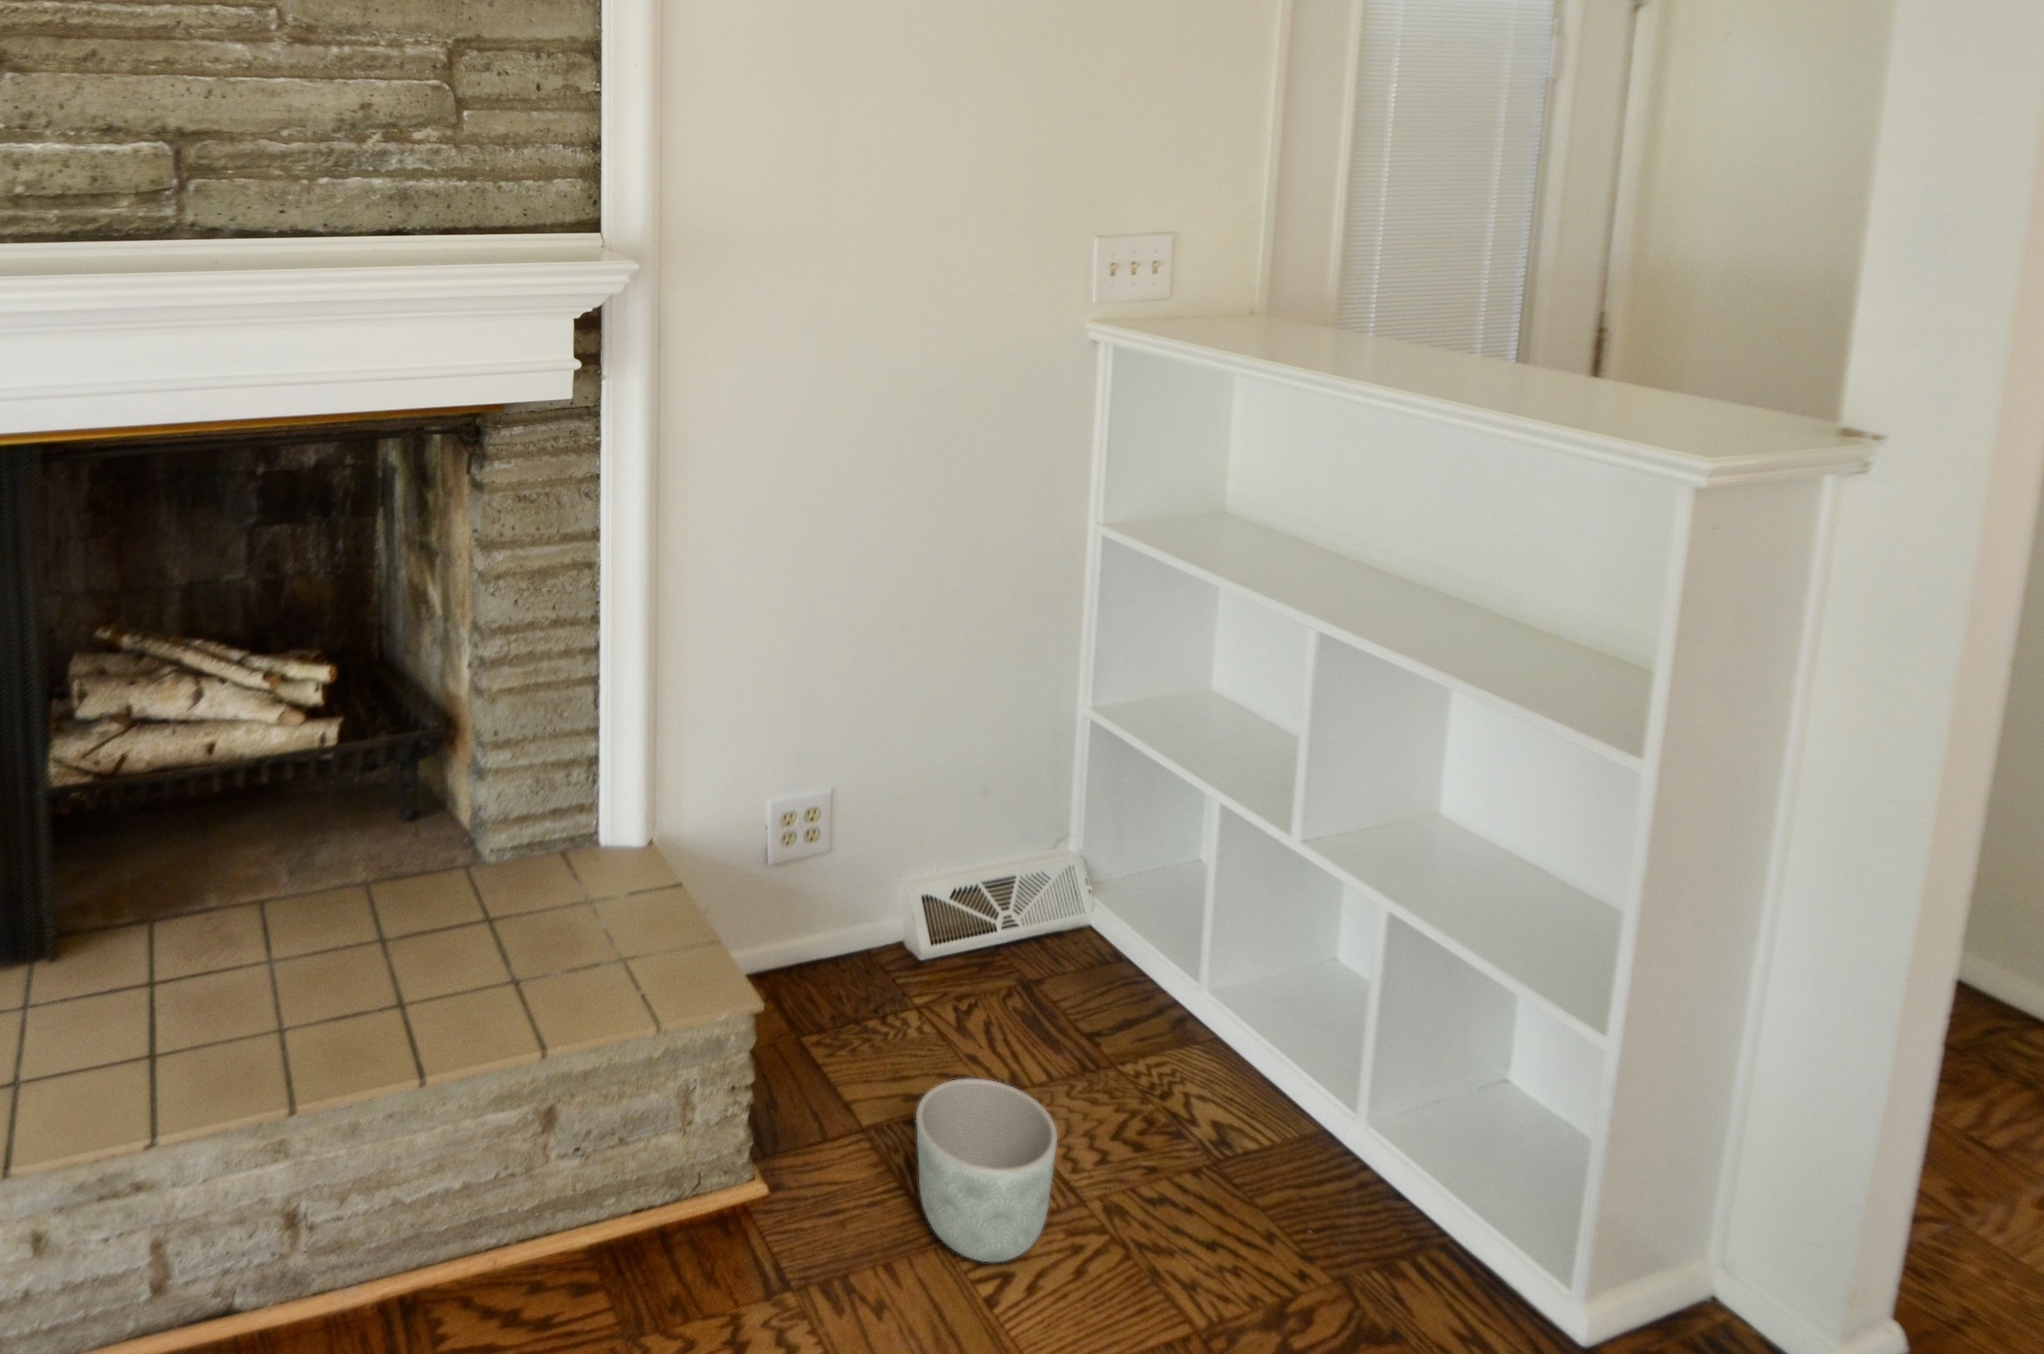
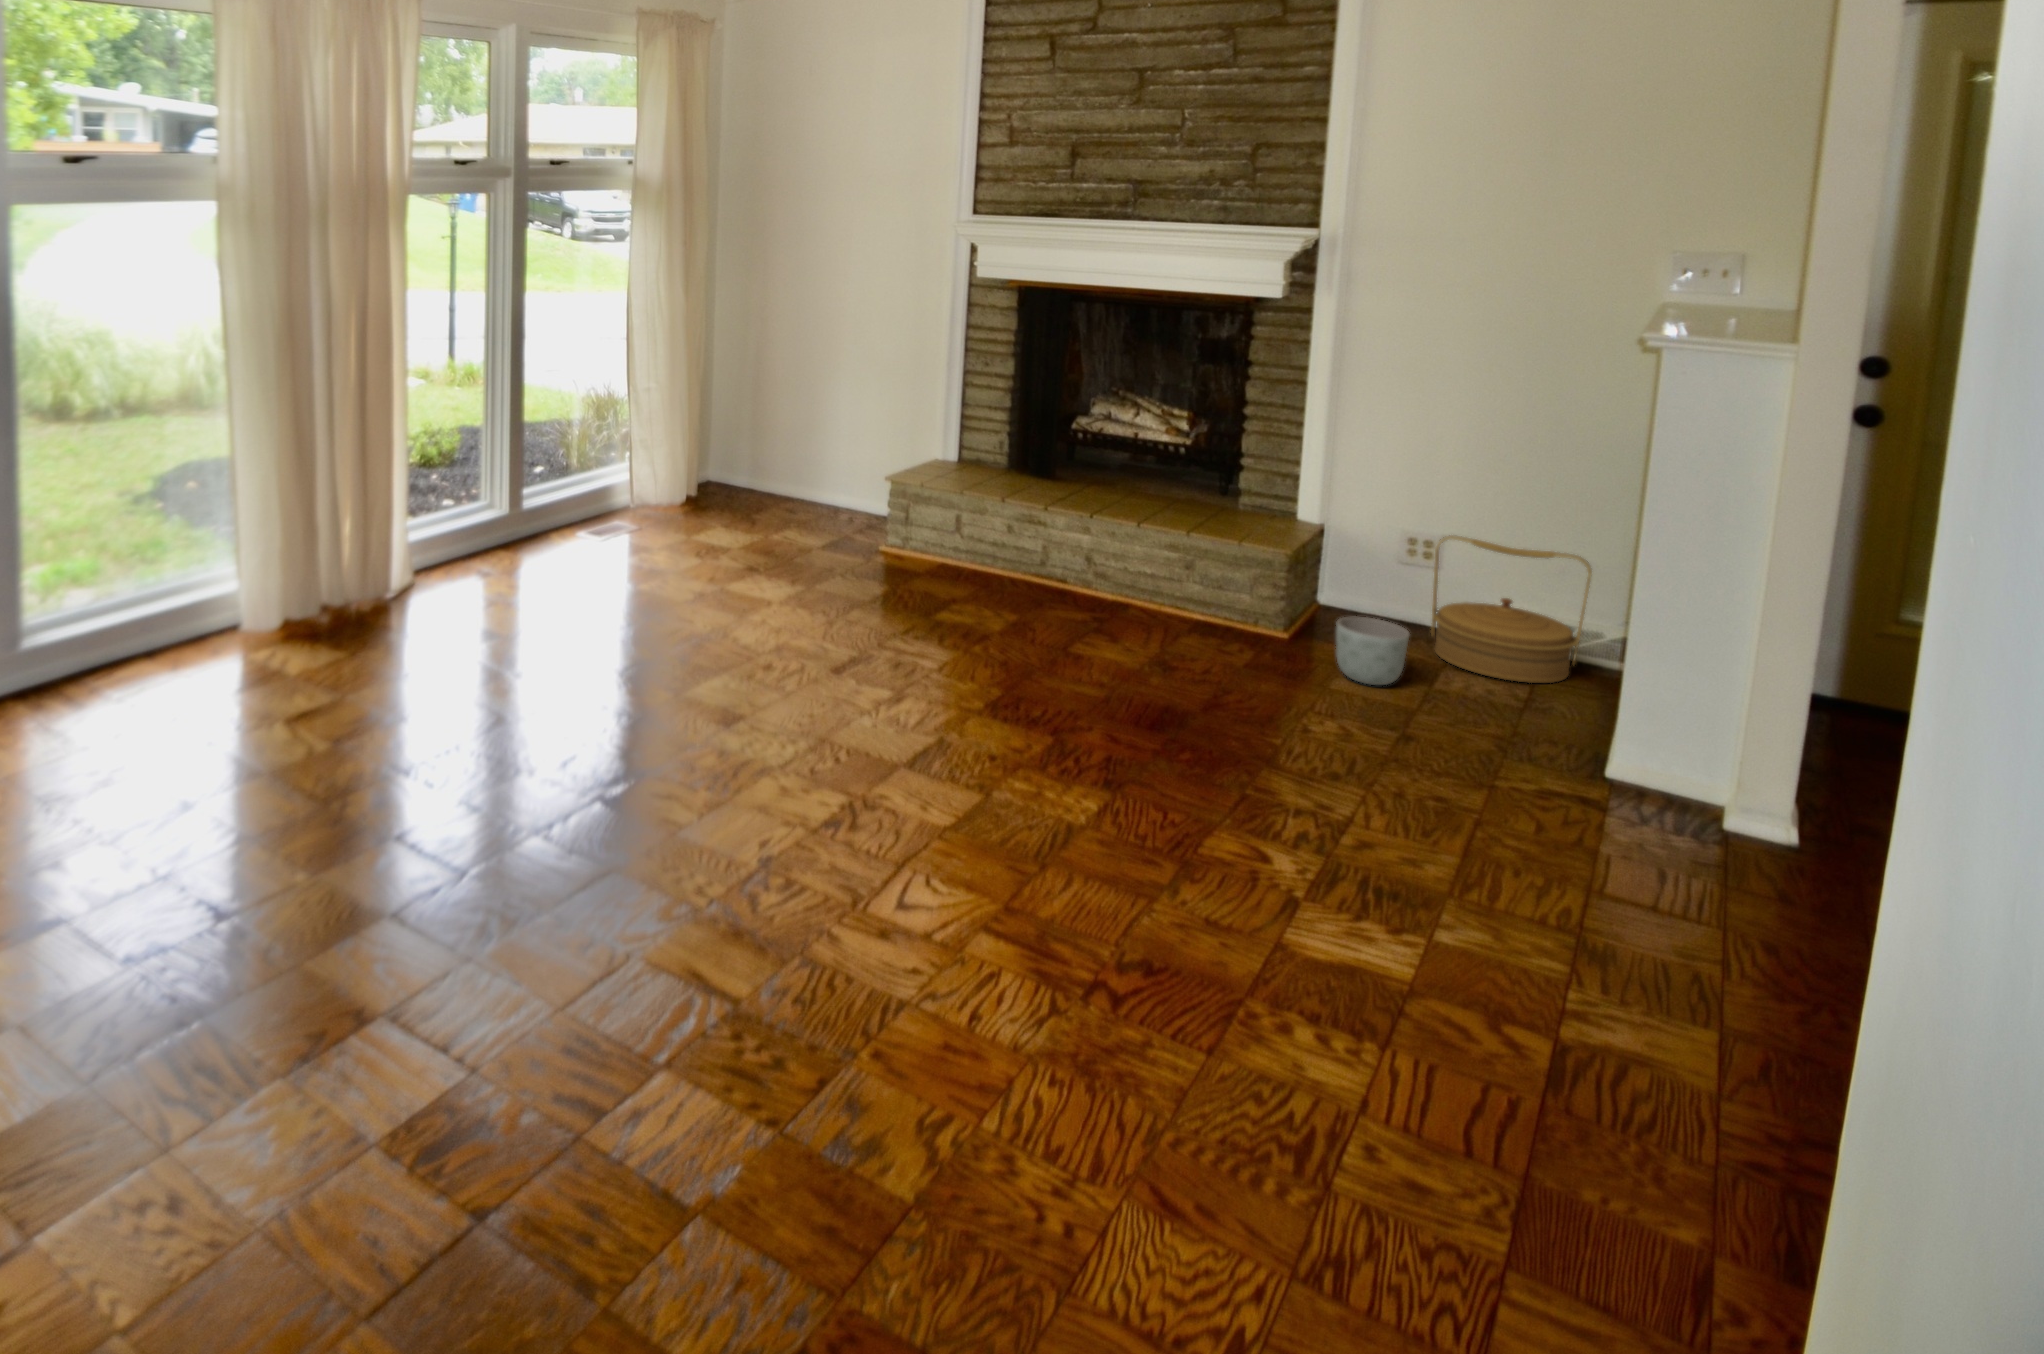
basket: none [900,787,1113,1079] -> present [1431,535,1592,683]

